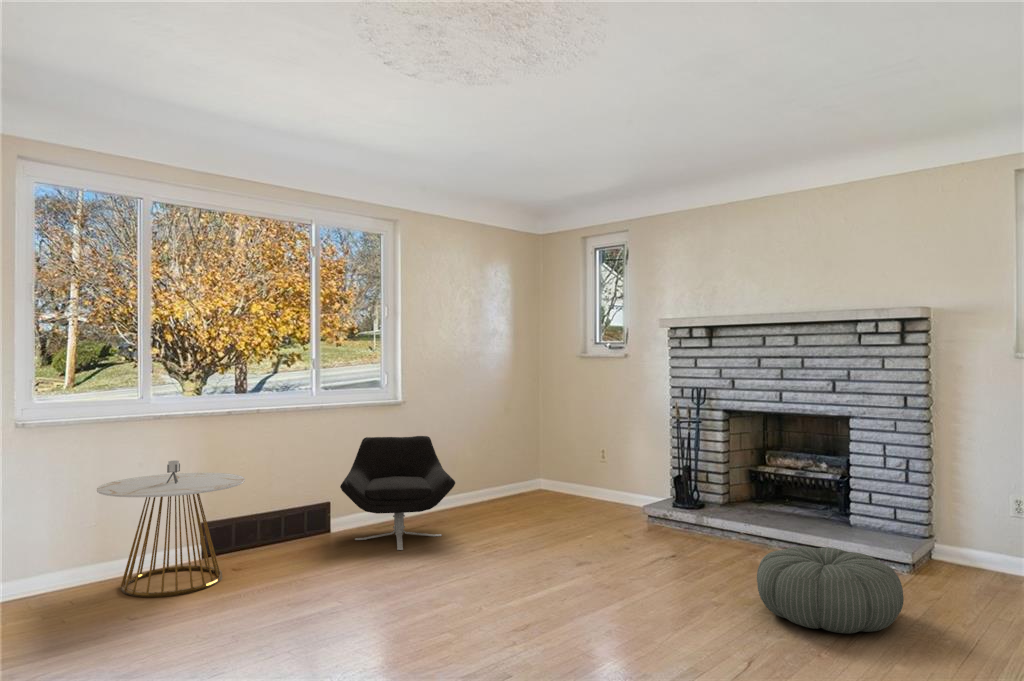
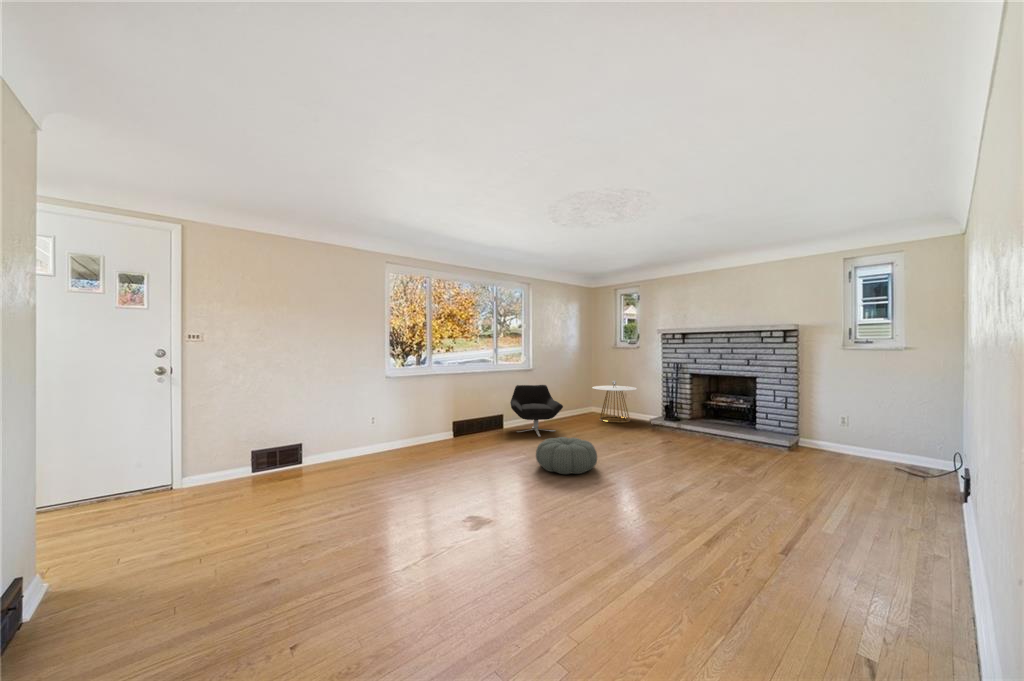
side table: present [97,460,245,597] -> present [592,381,637,423]
pouf: present [757,546,904,634] -> present [536,437,597,474]

